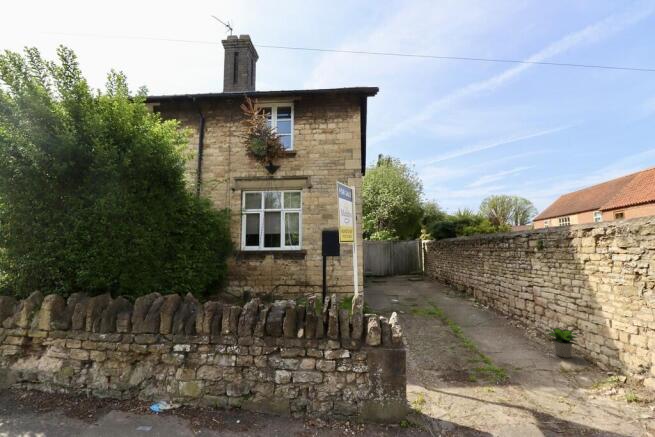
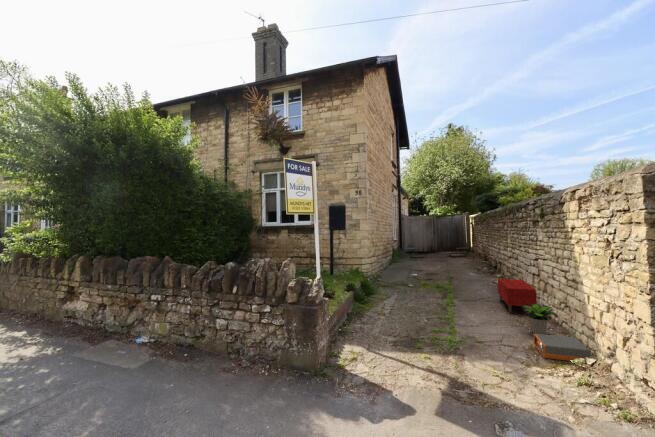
bench: none [496,303,544,337] -> present [498,279,537,313]
storage box: none [573,358,636,385] -> present [534,333,591,361]

